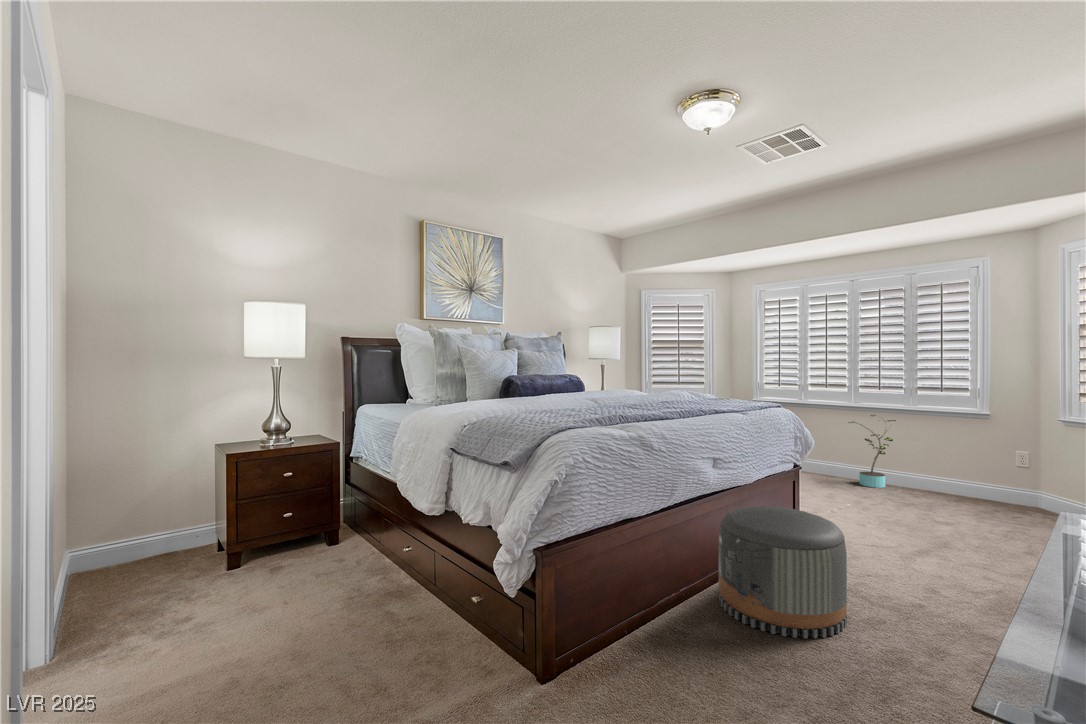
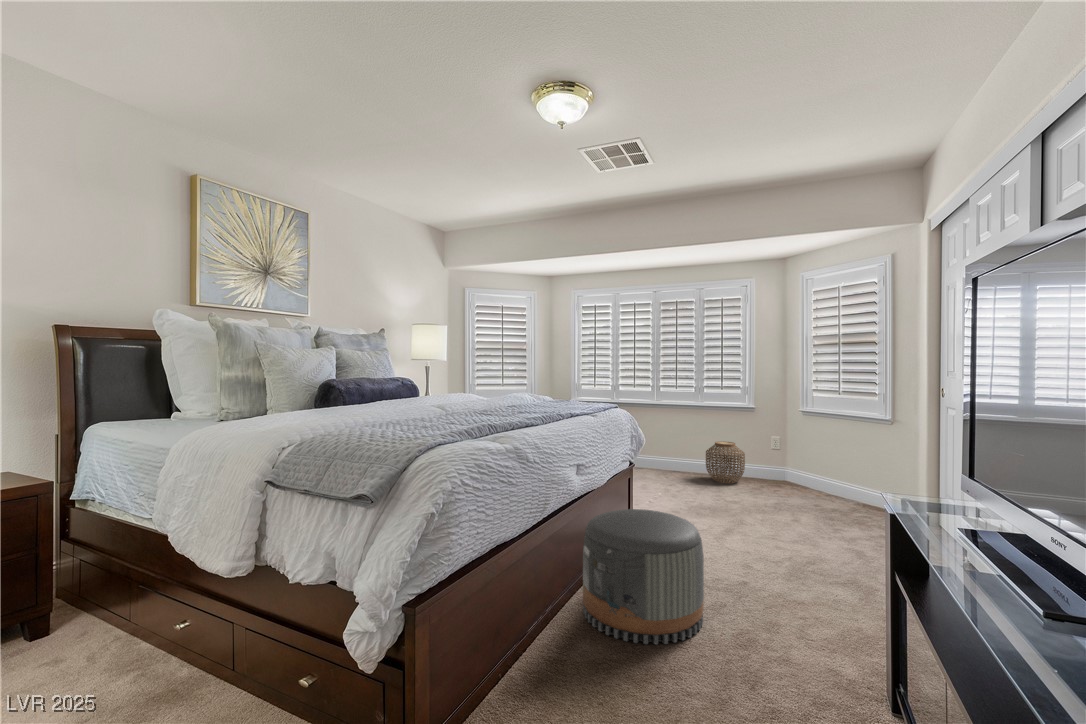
potted plant: present [849,415,896,488] -> none [651,411,688,477]
woven basket: none [917,451,972,501] -> present [706,441,745,483]

